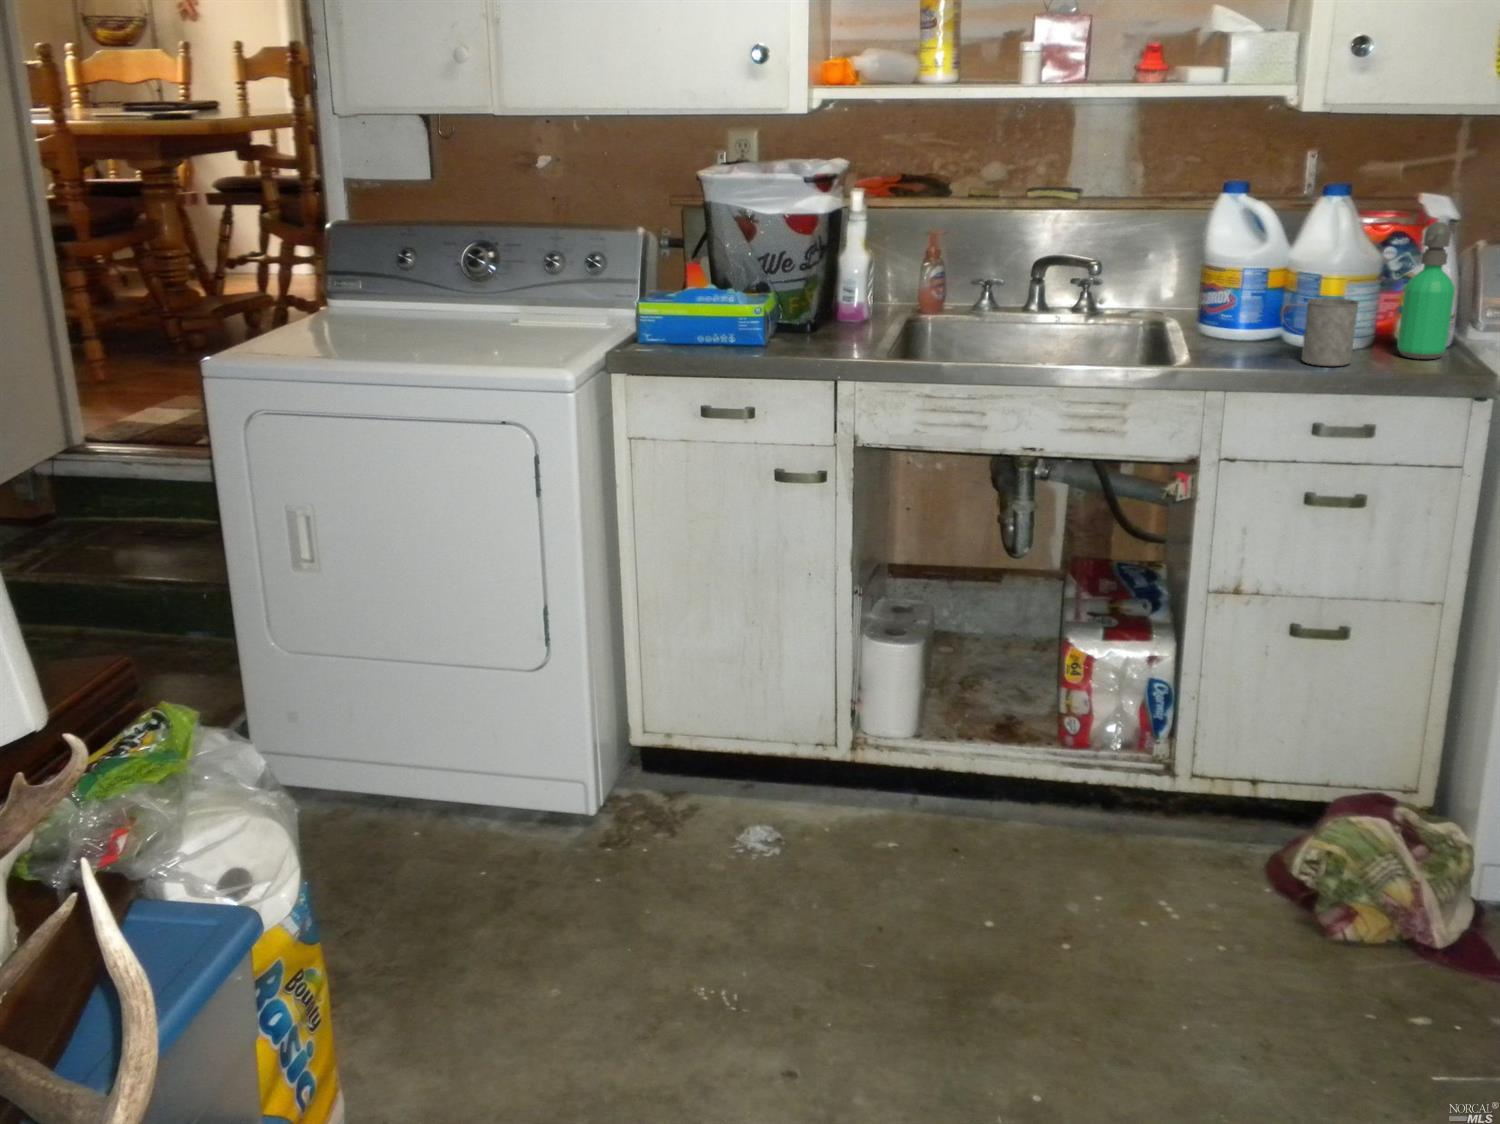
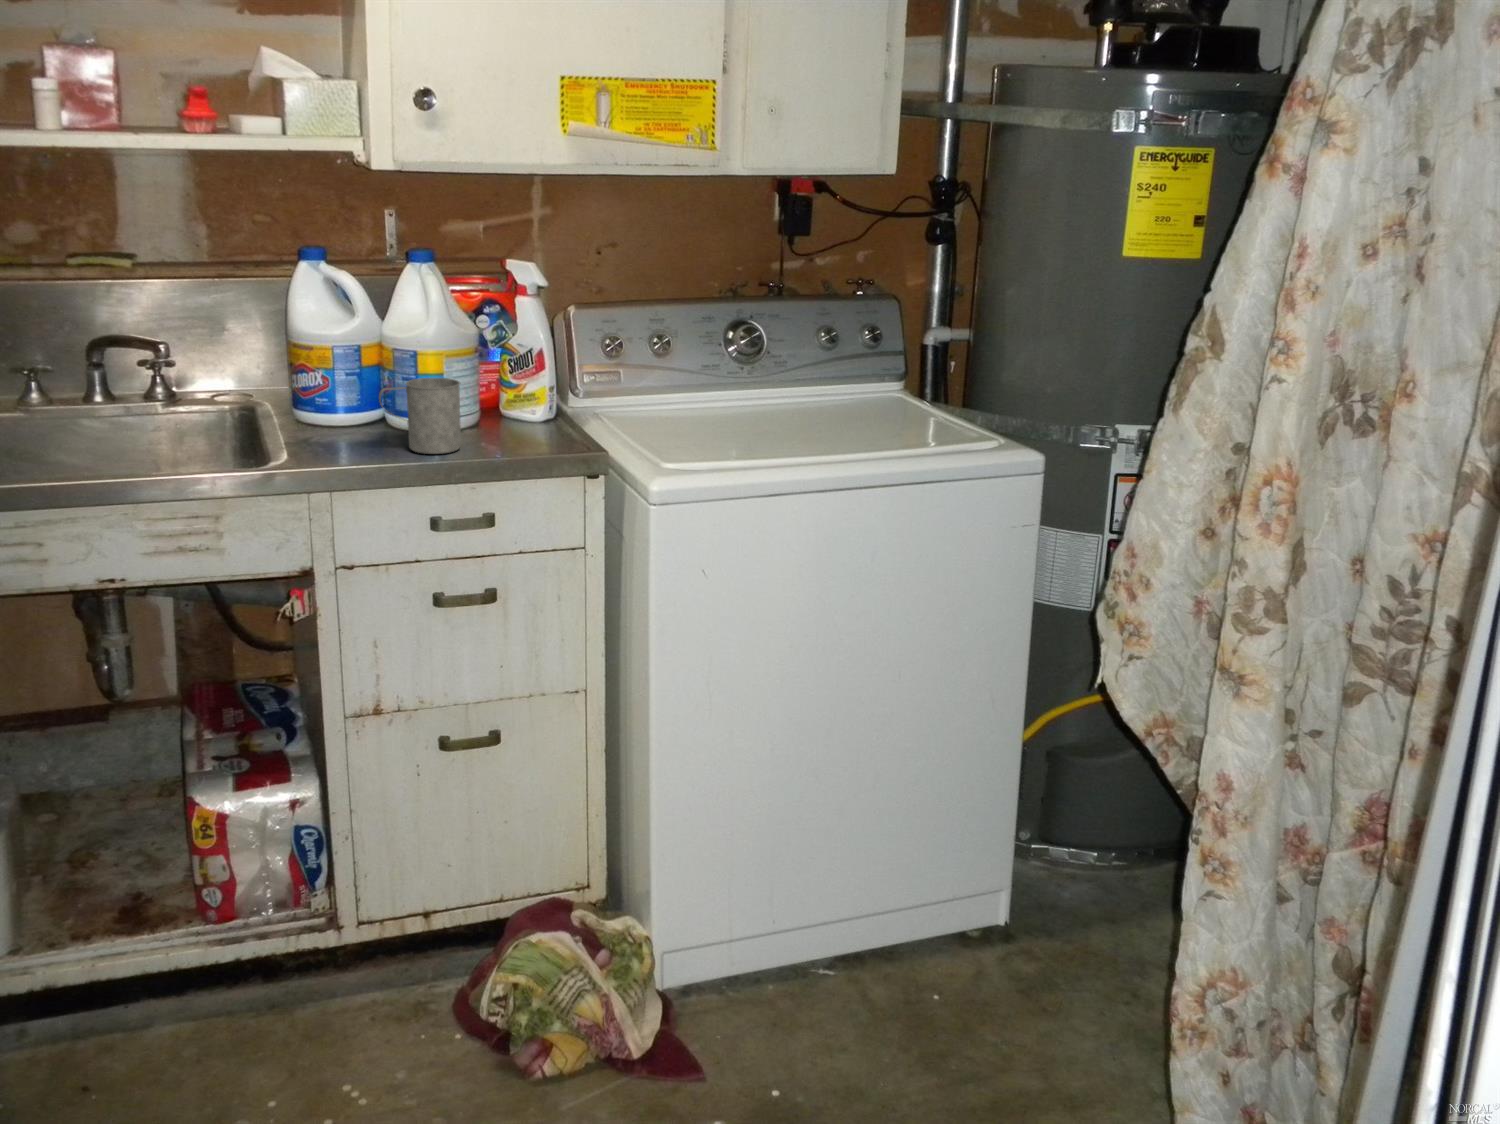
soap dispenser: present [1397,222,1455,359] -> none [505,292,554,436]

